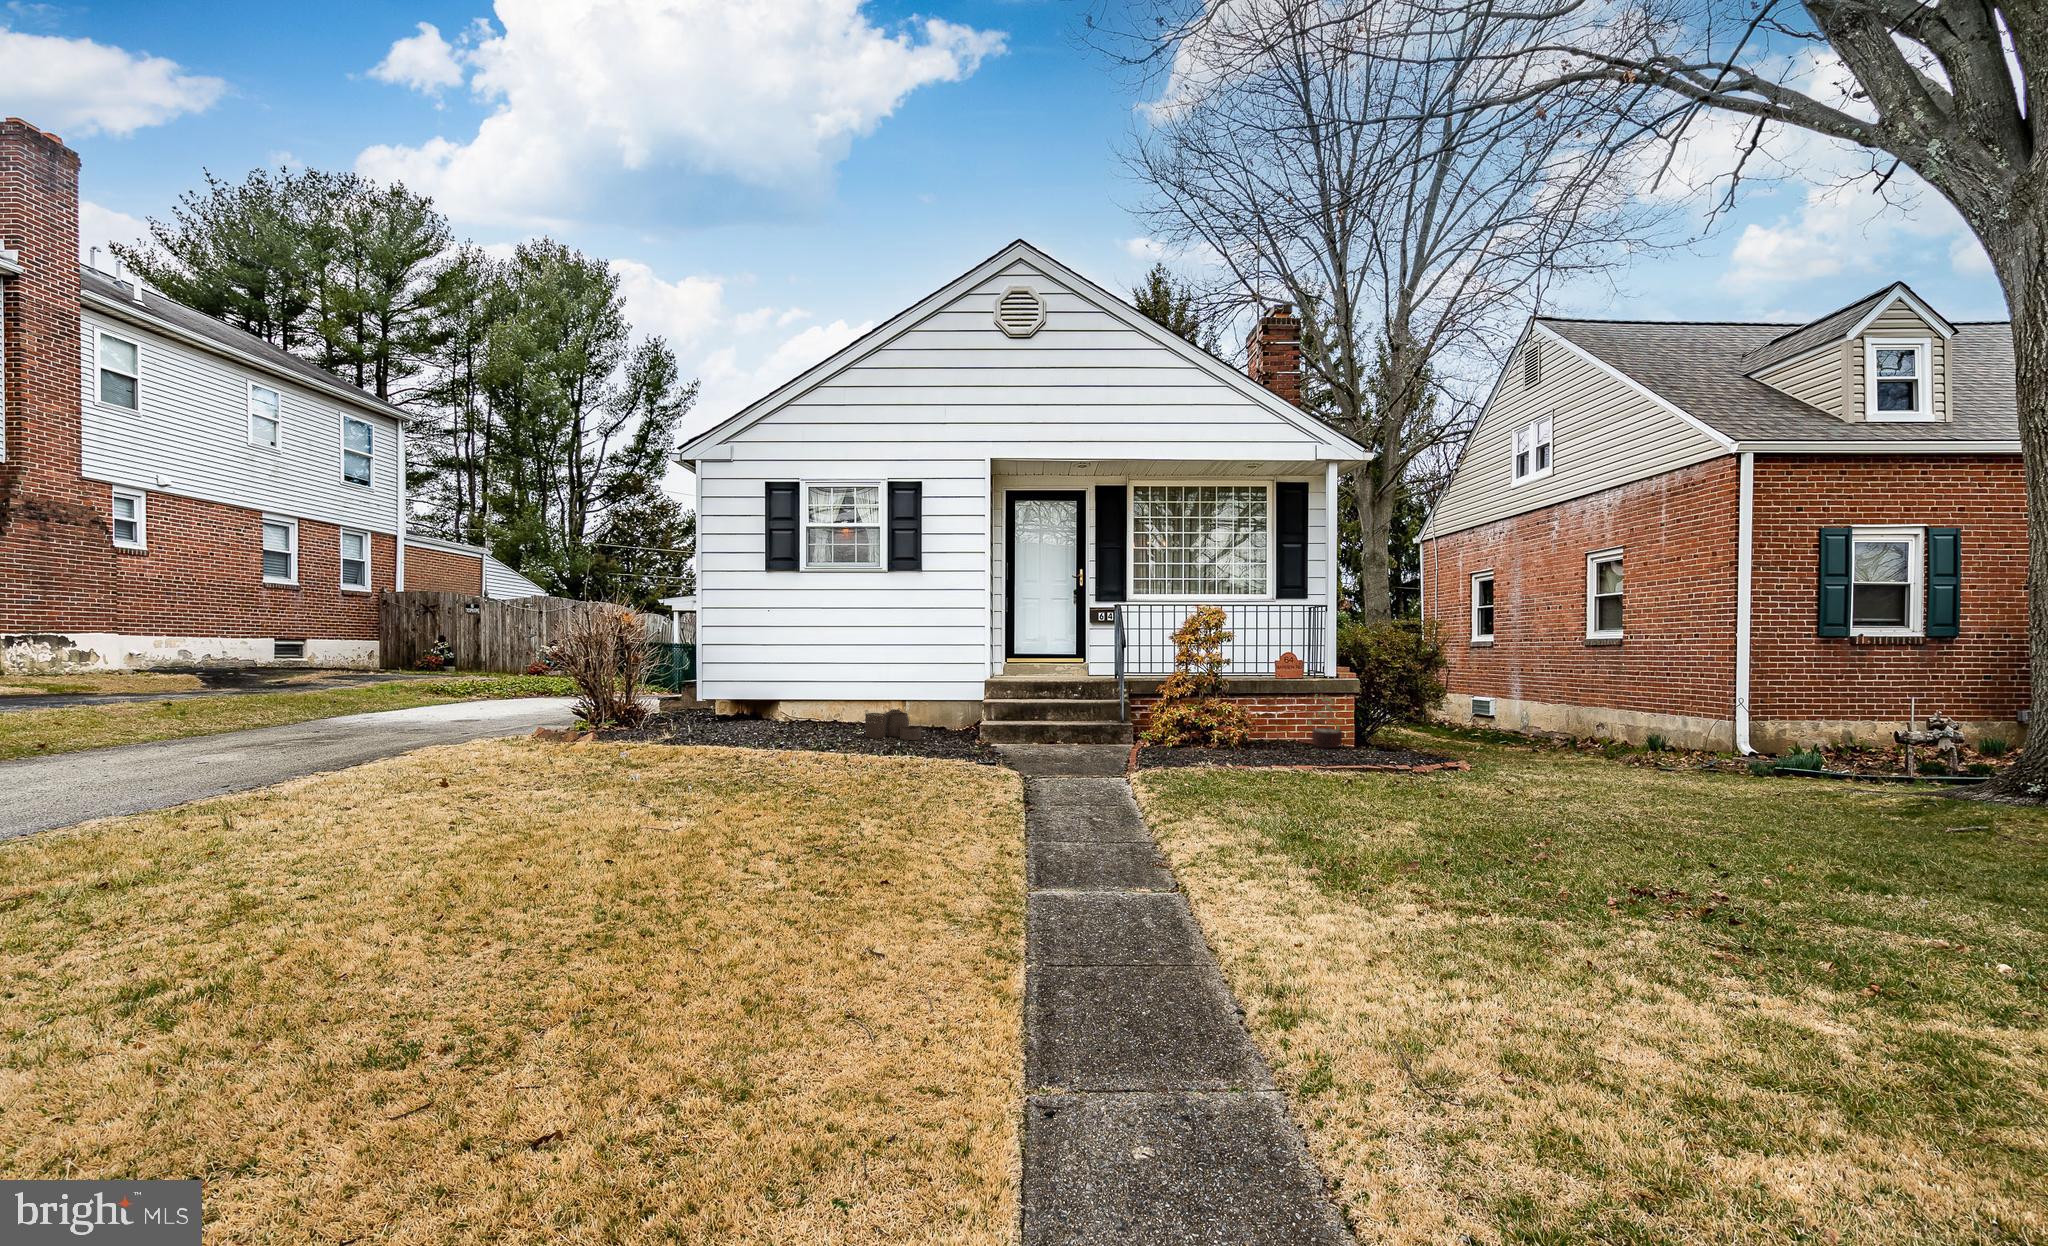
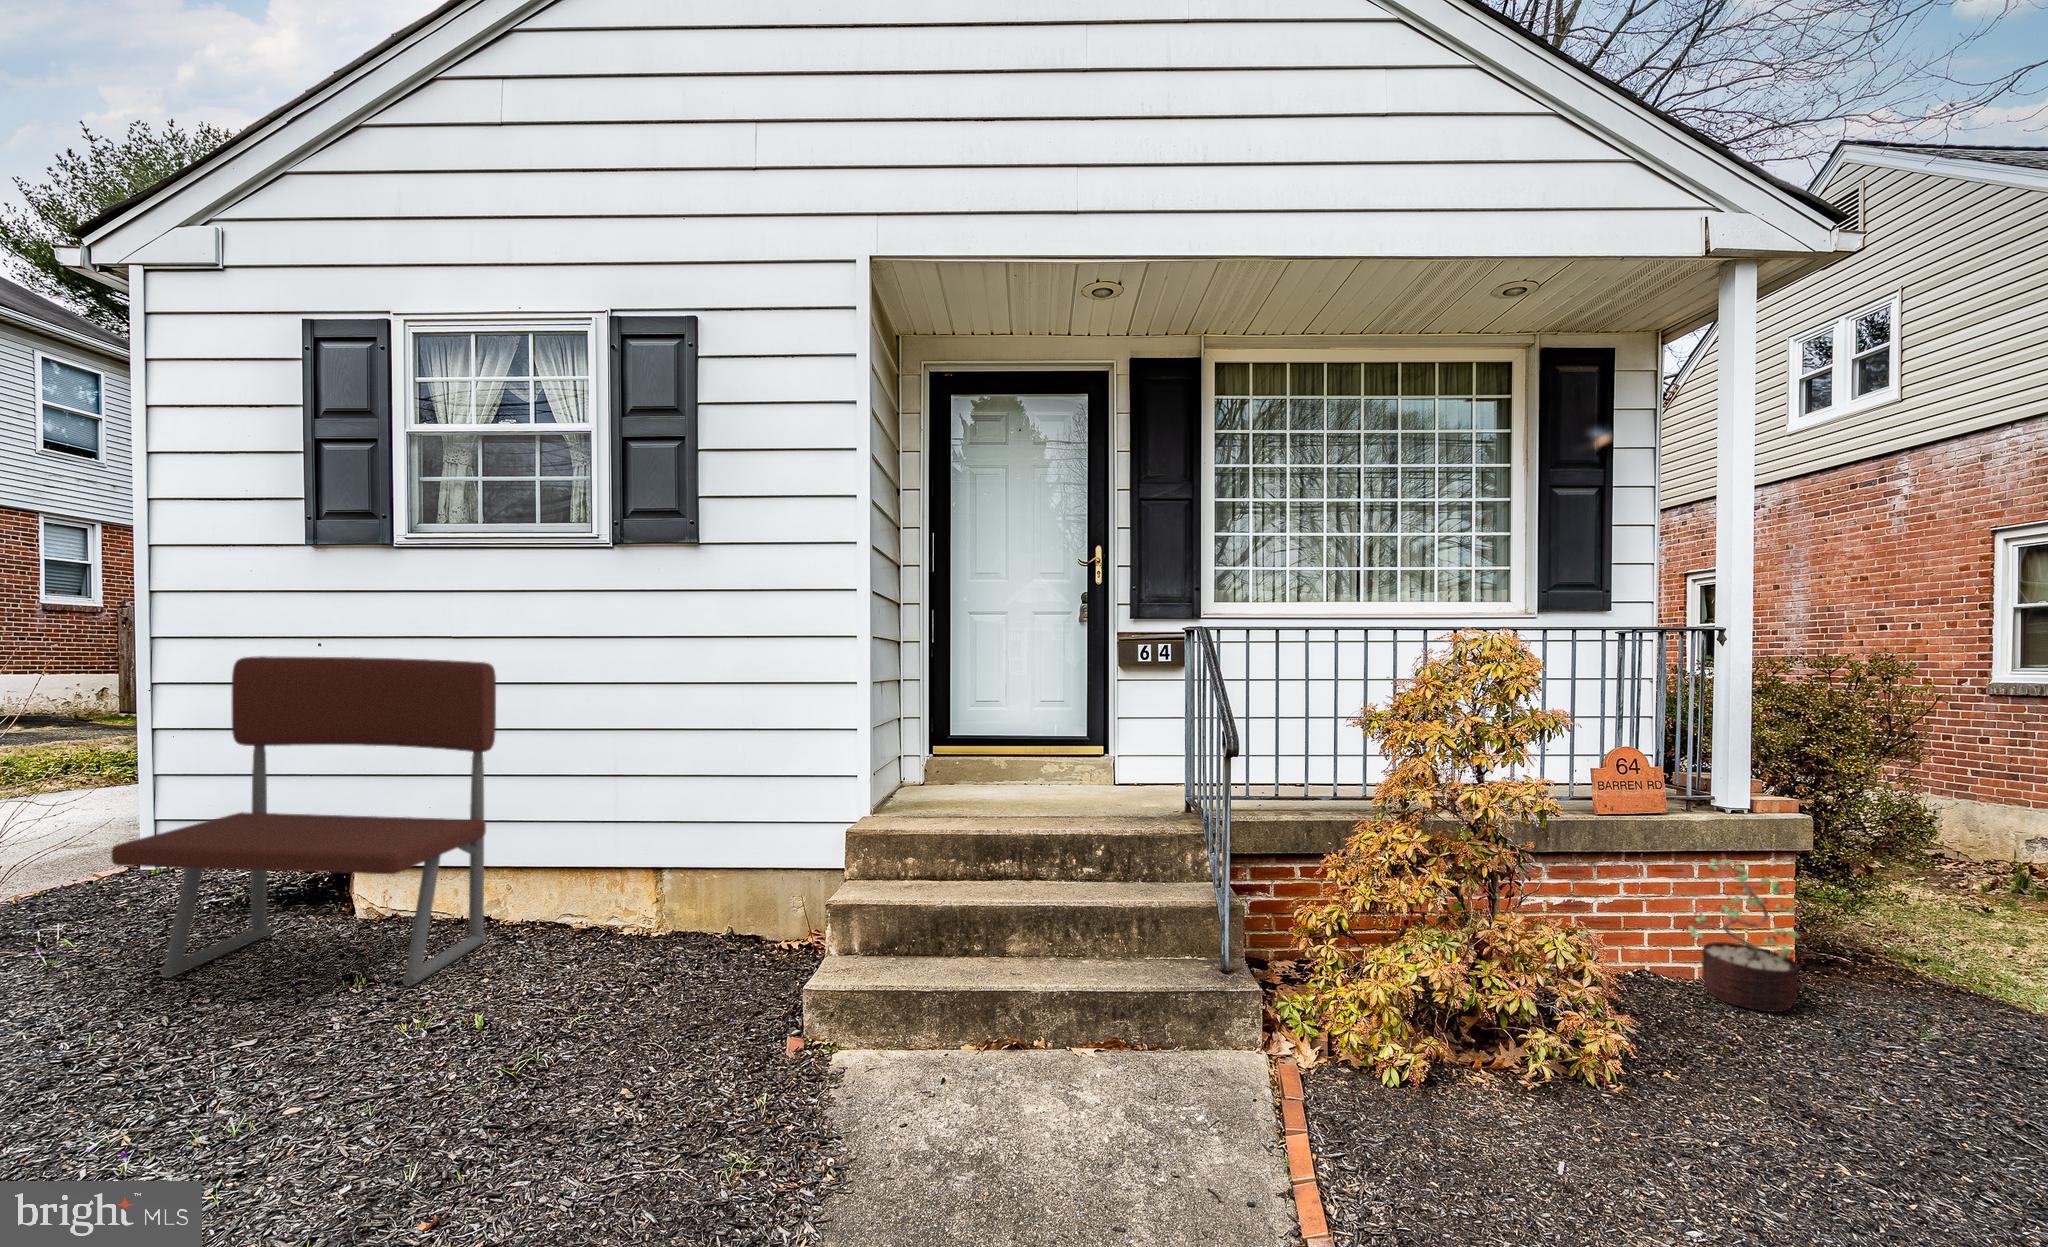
bench: none [727,616,844,736] -> present [111,656,496,986]
woven basket: present [865,708,921,740] -> none [515,885,665,1005]

